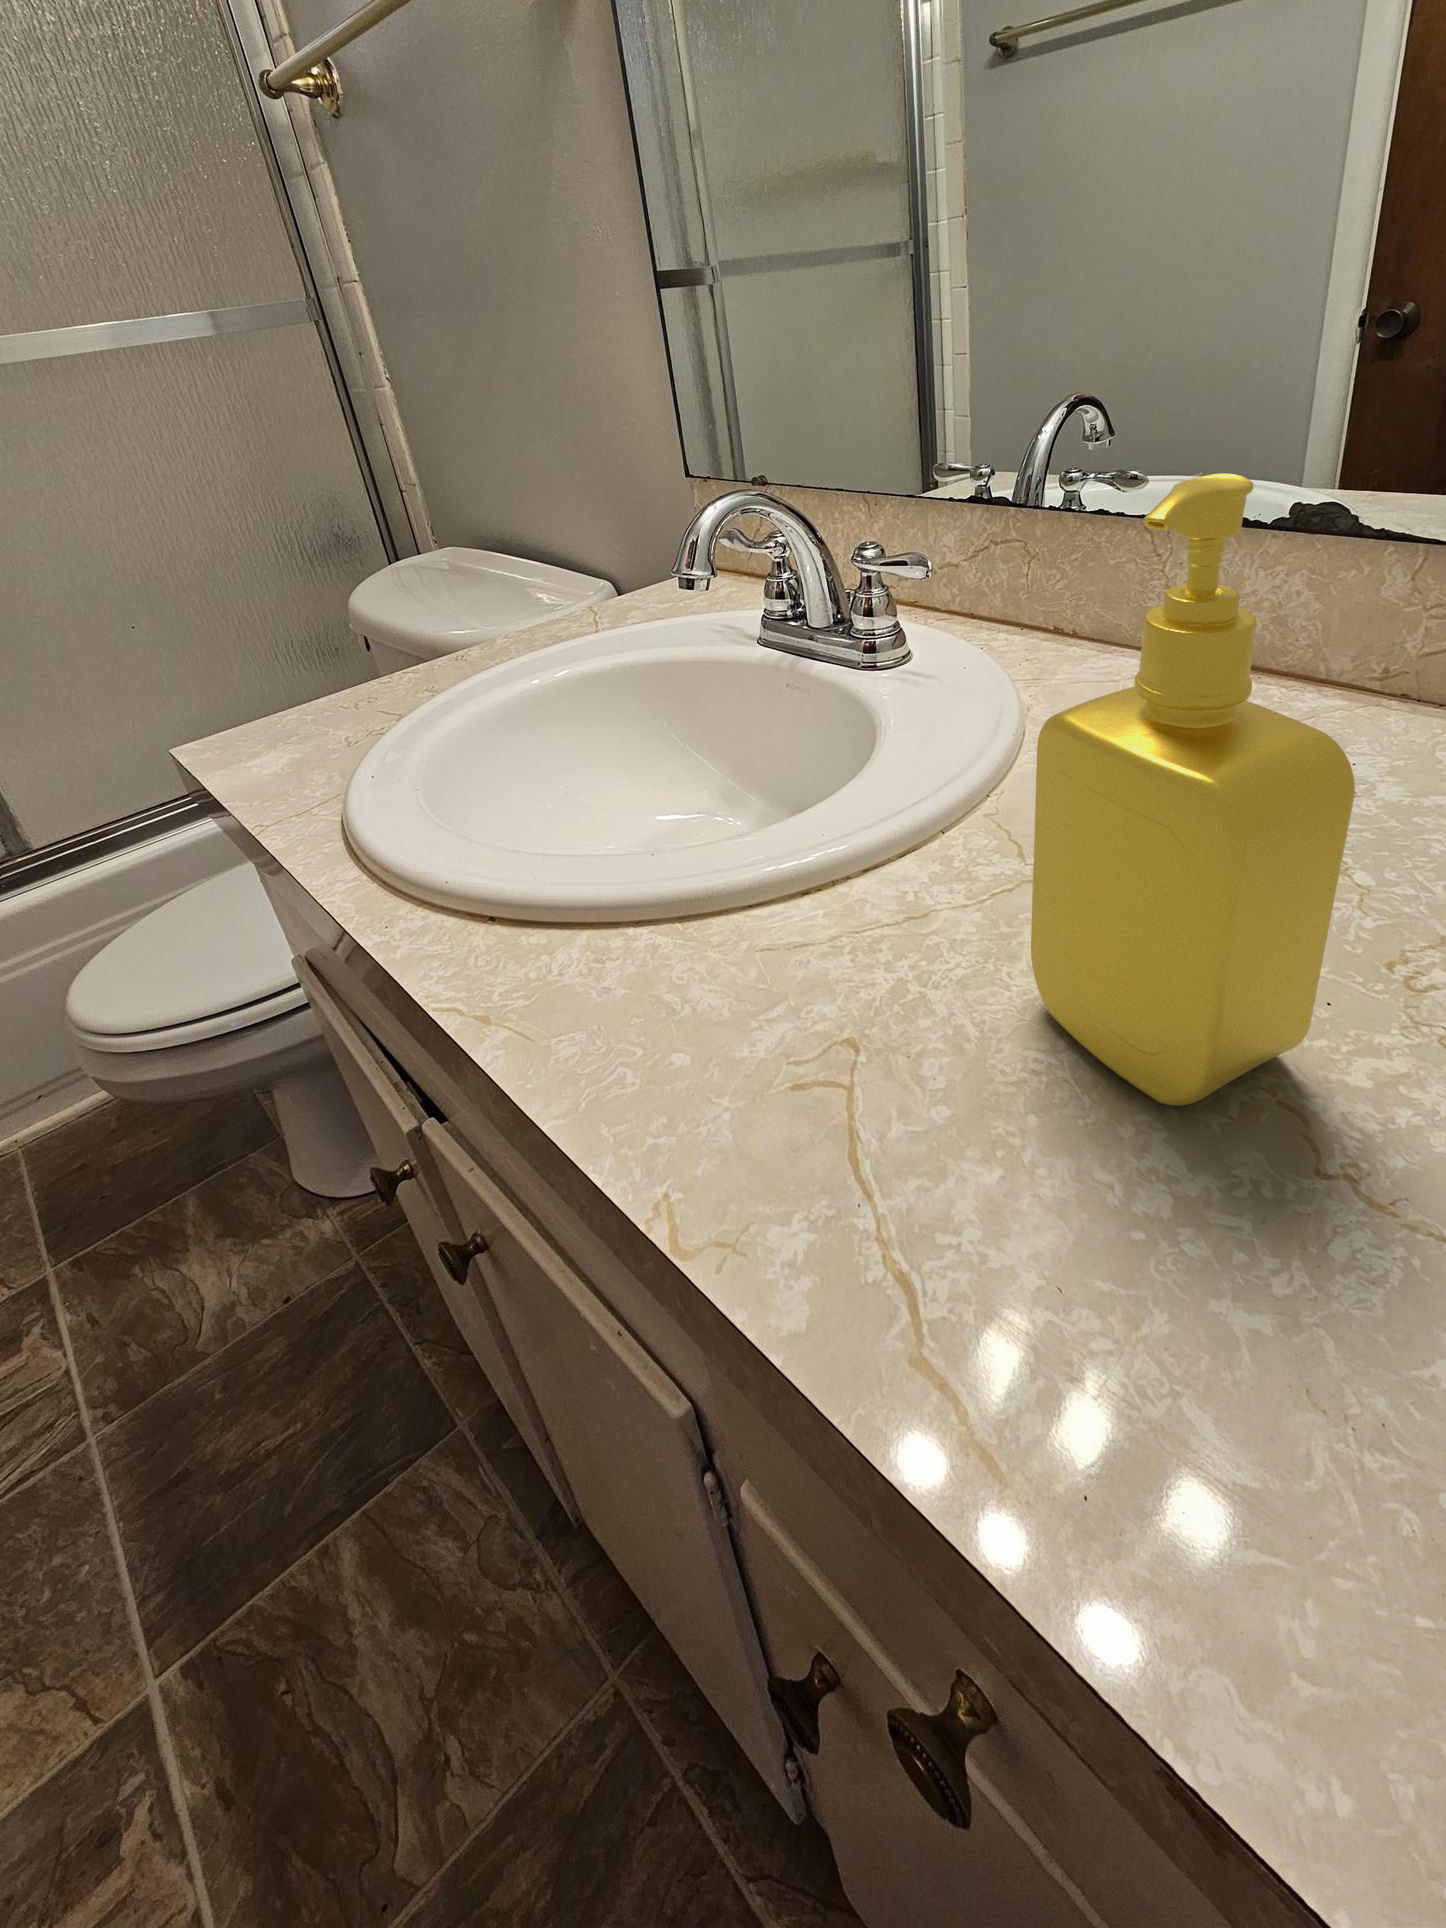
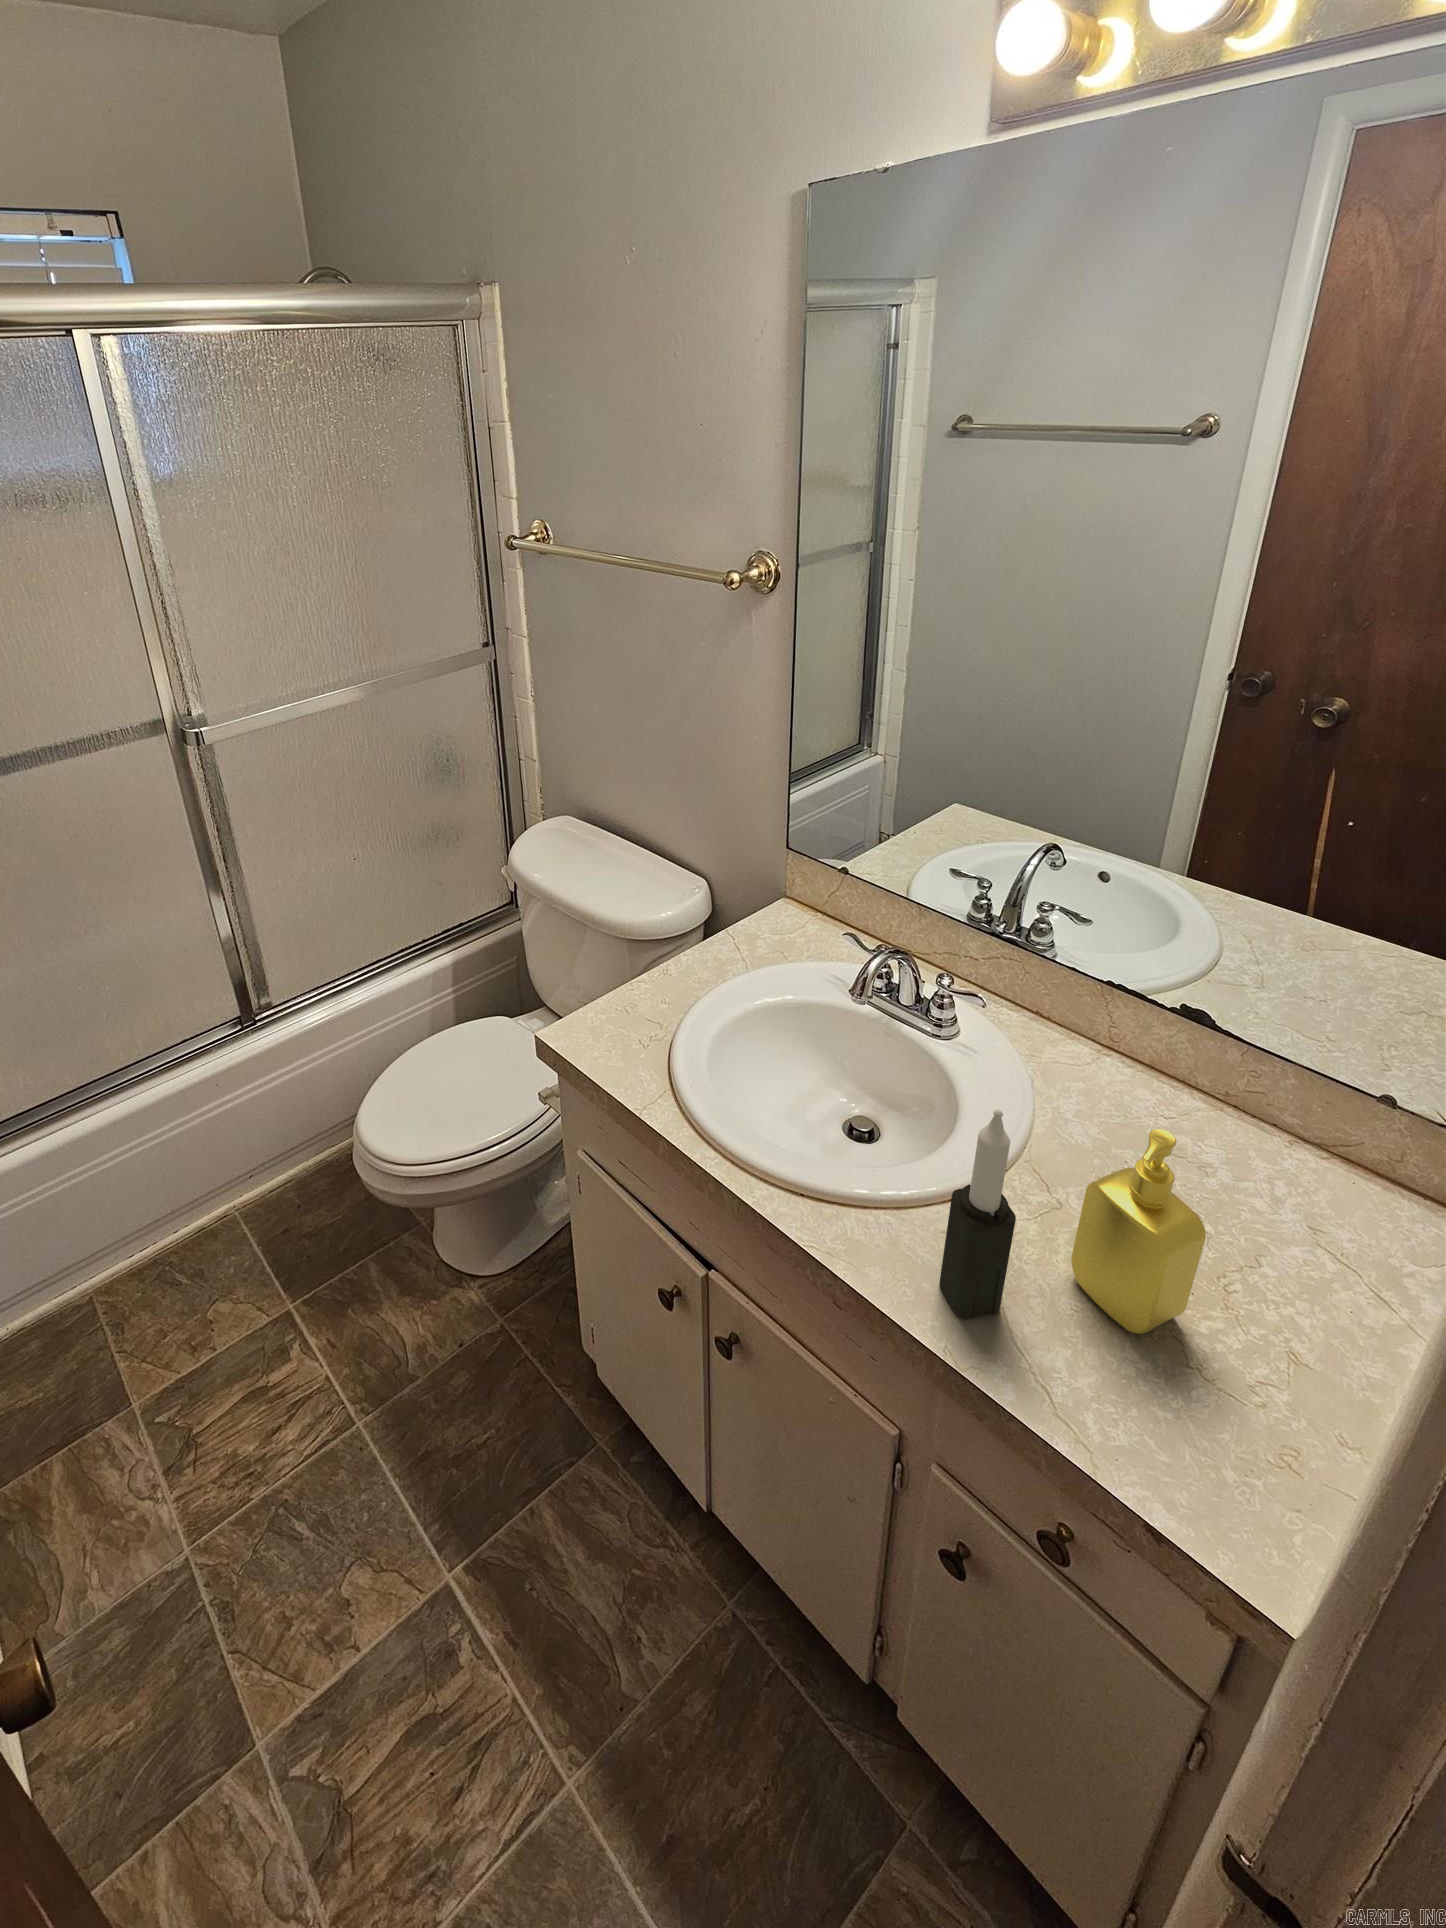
candle: none [662,434,841,1121] -> present [939,1109,1016,1318]

